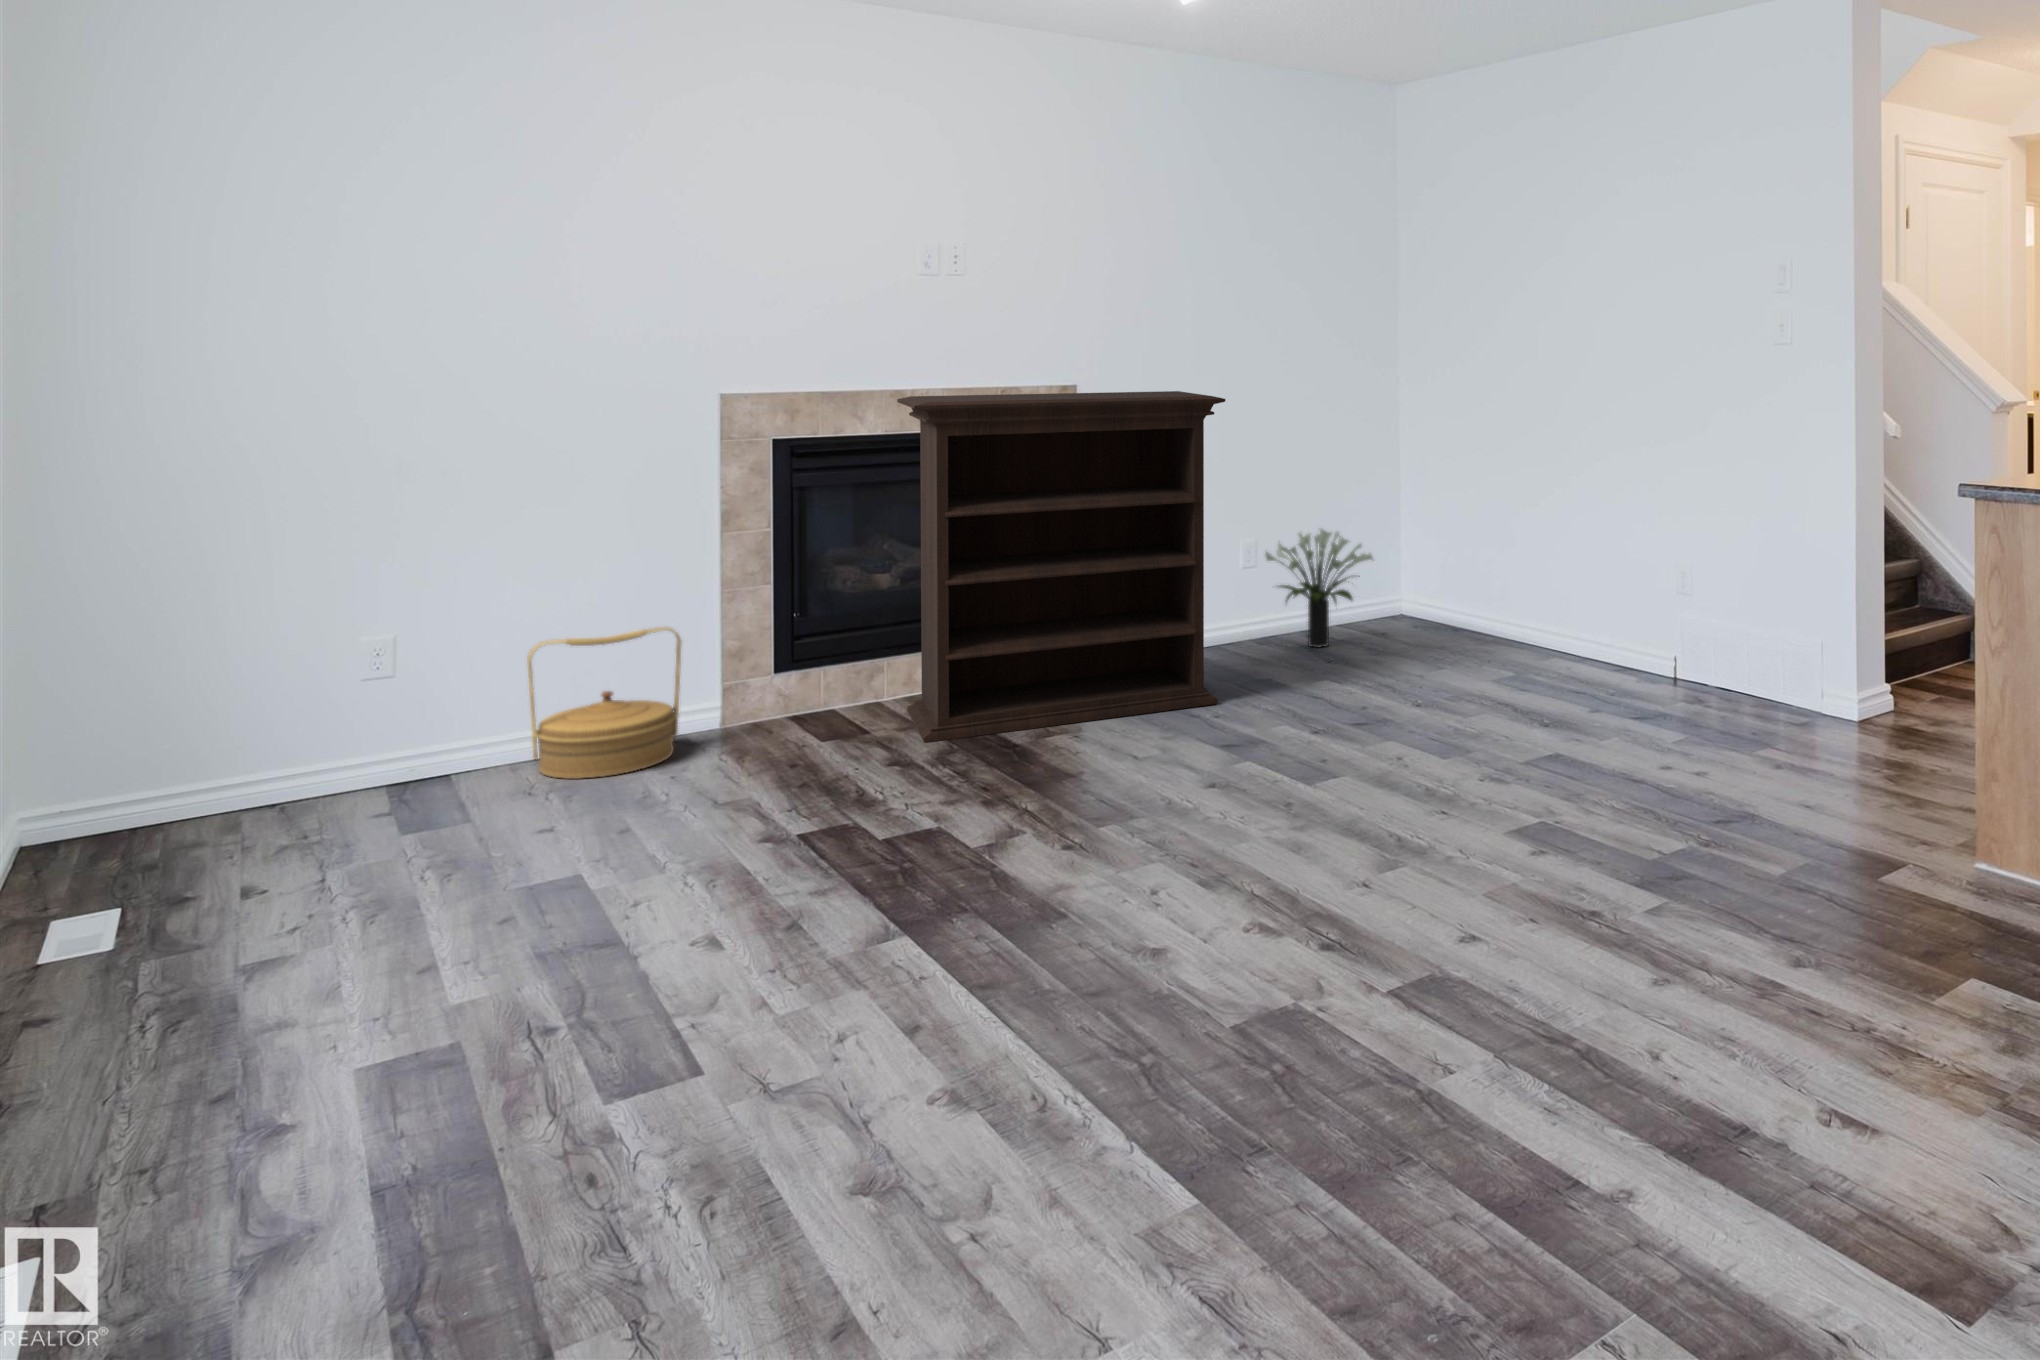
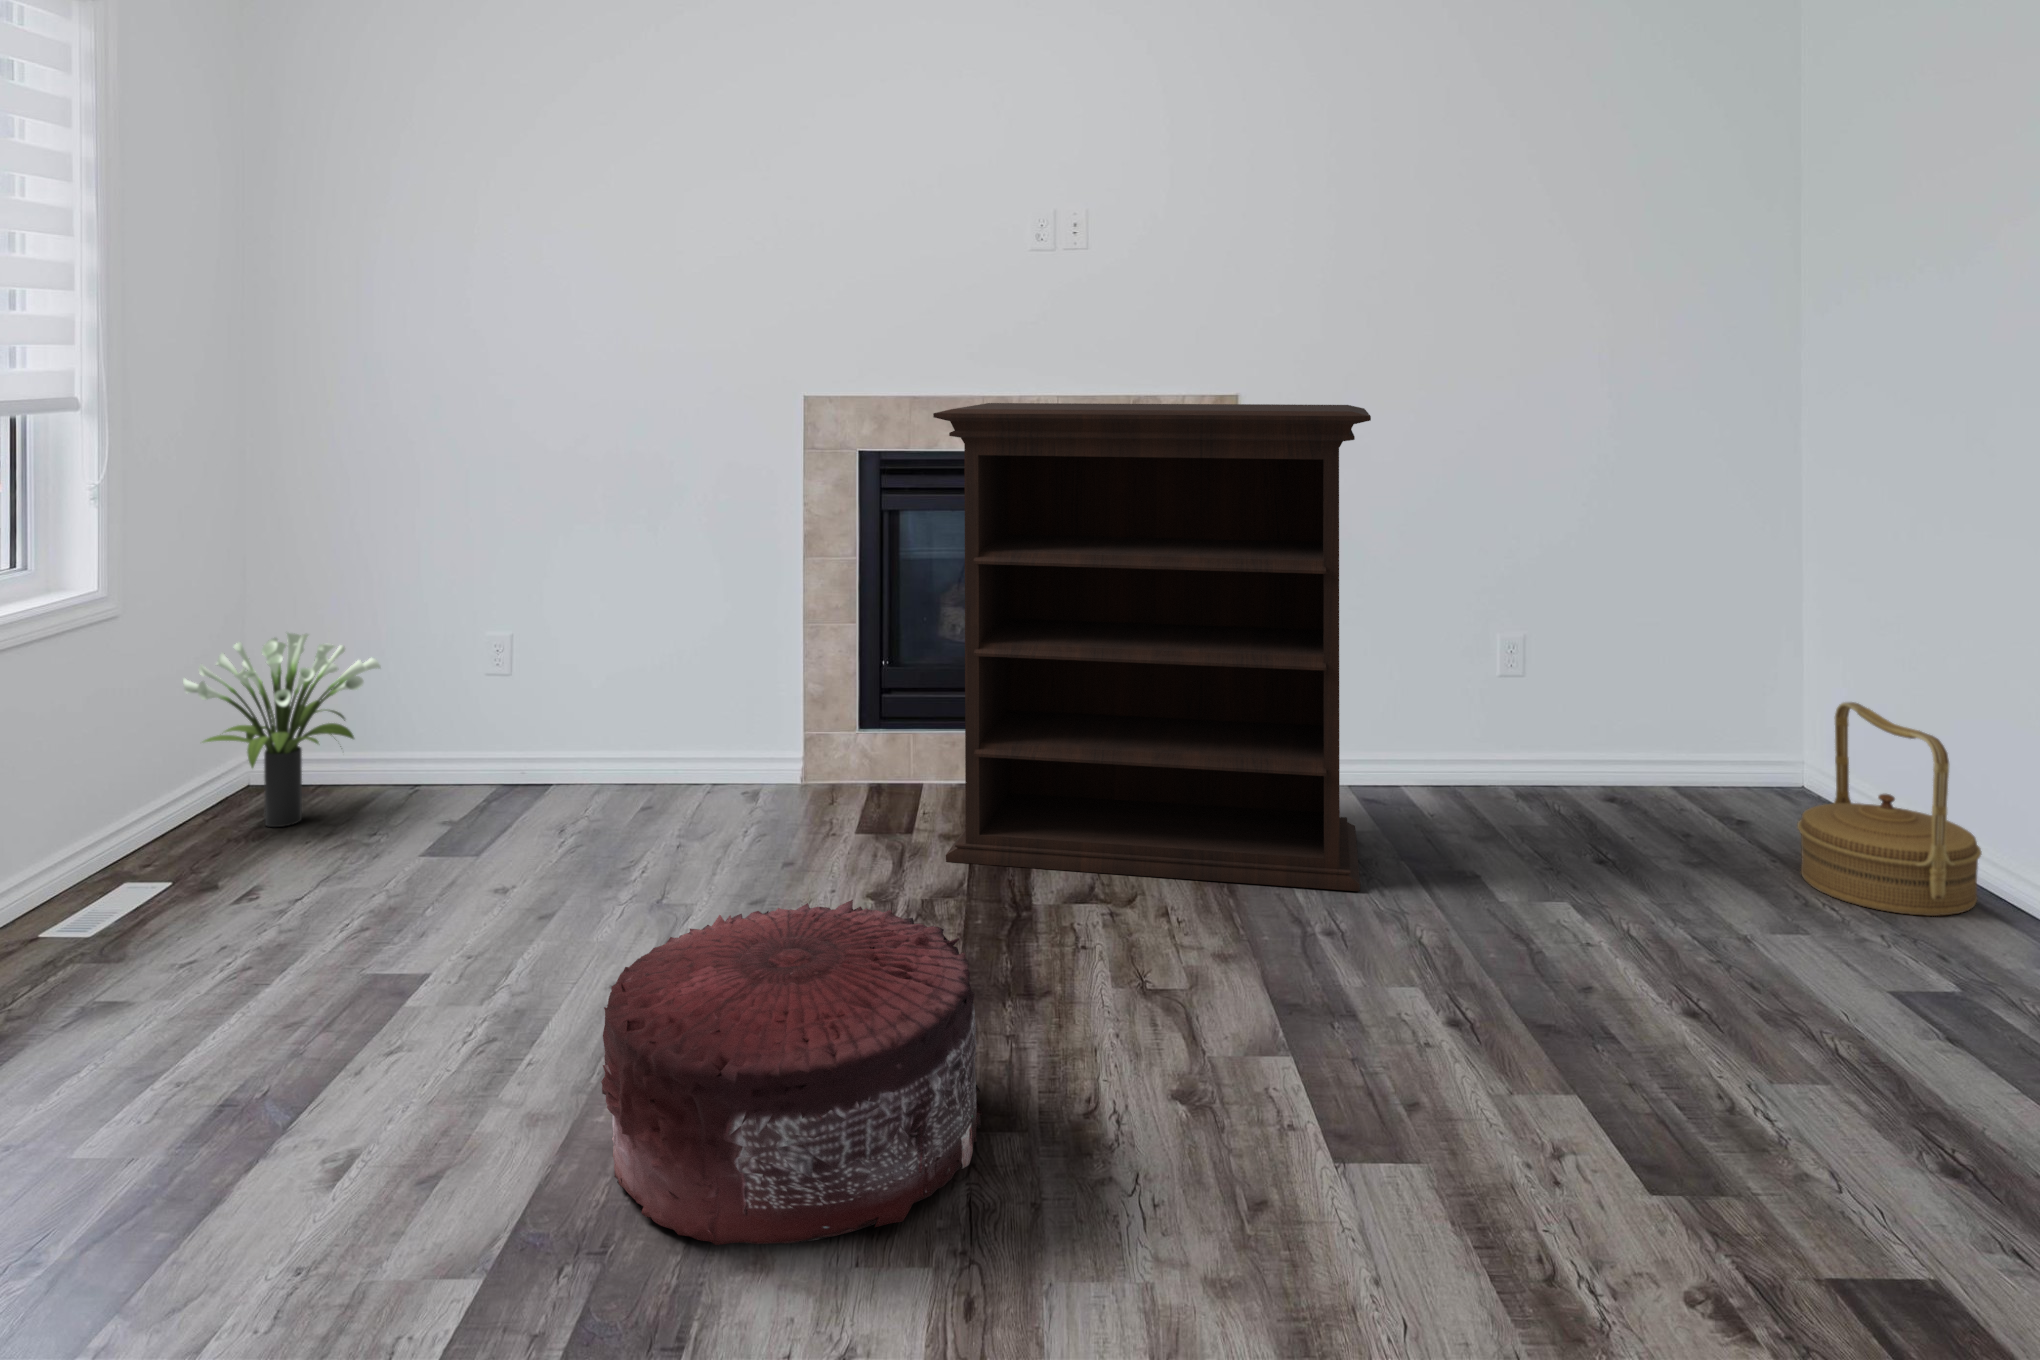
potted plant: present [1265,529,1373,647] -> present [183,633,381,827]
woven basket: present [527,627,681,779] -> present [1797,702,1981,916]
pouf: none [906,730,1150,914] -> present [601,900,983,1245]

